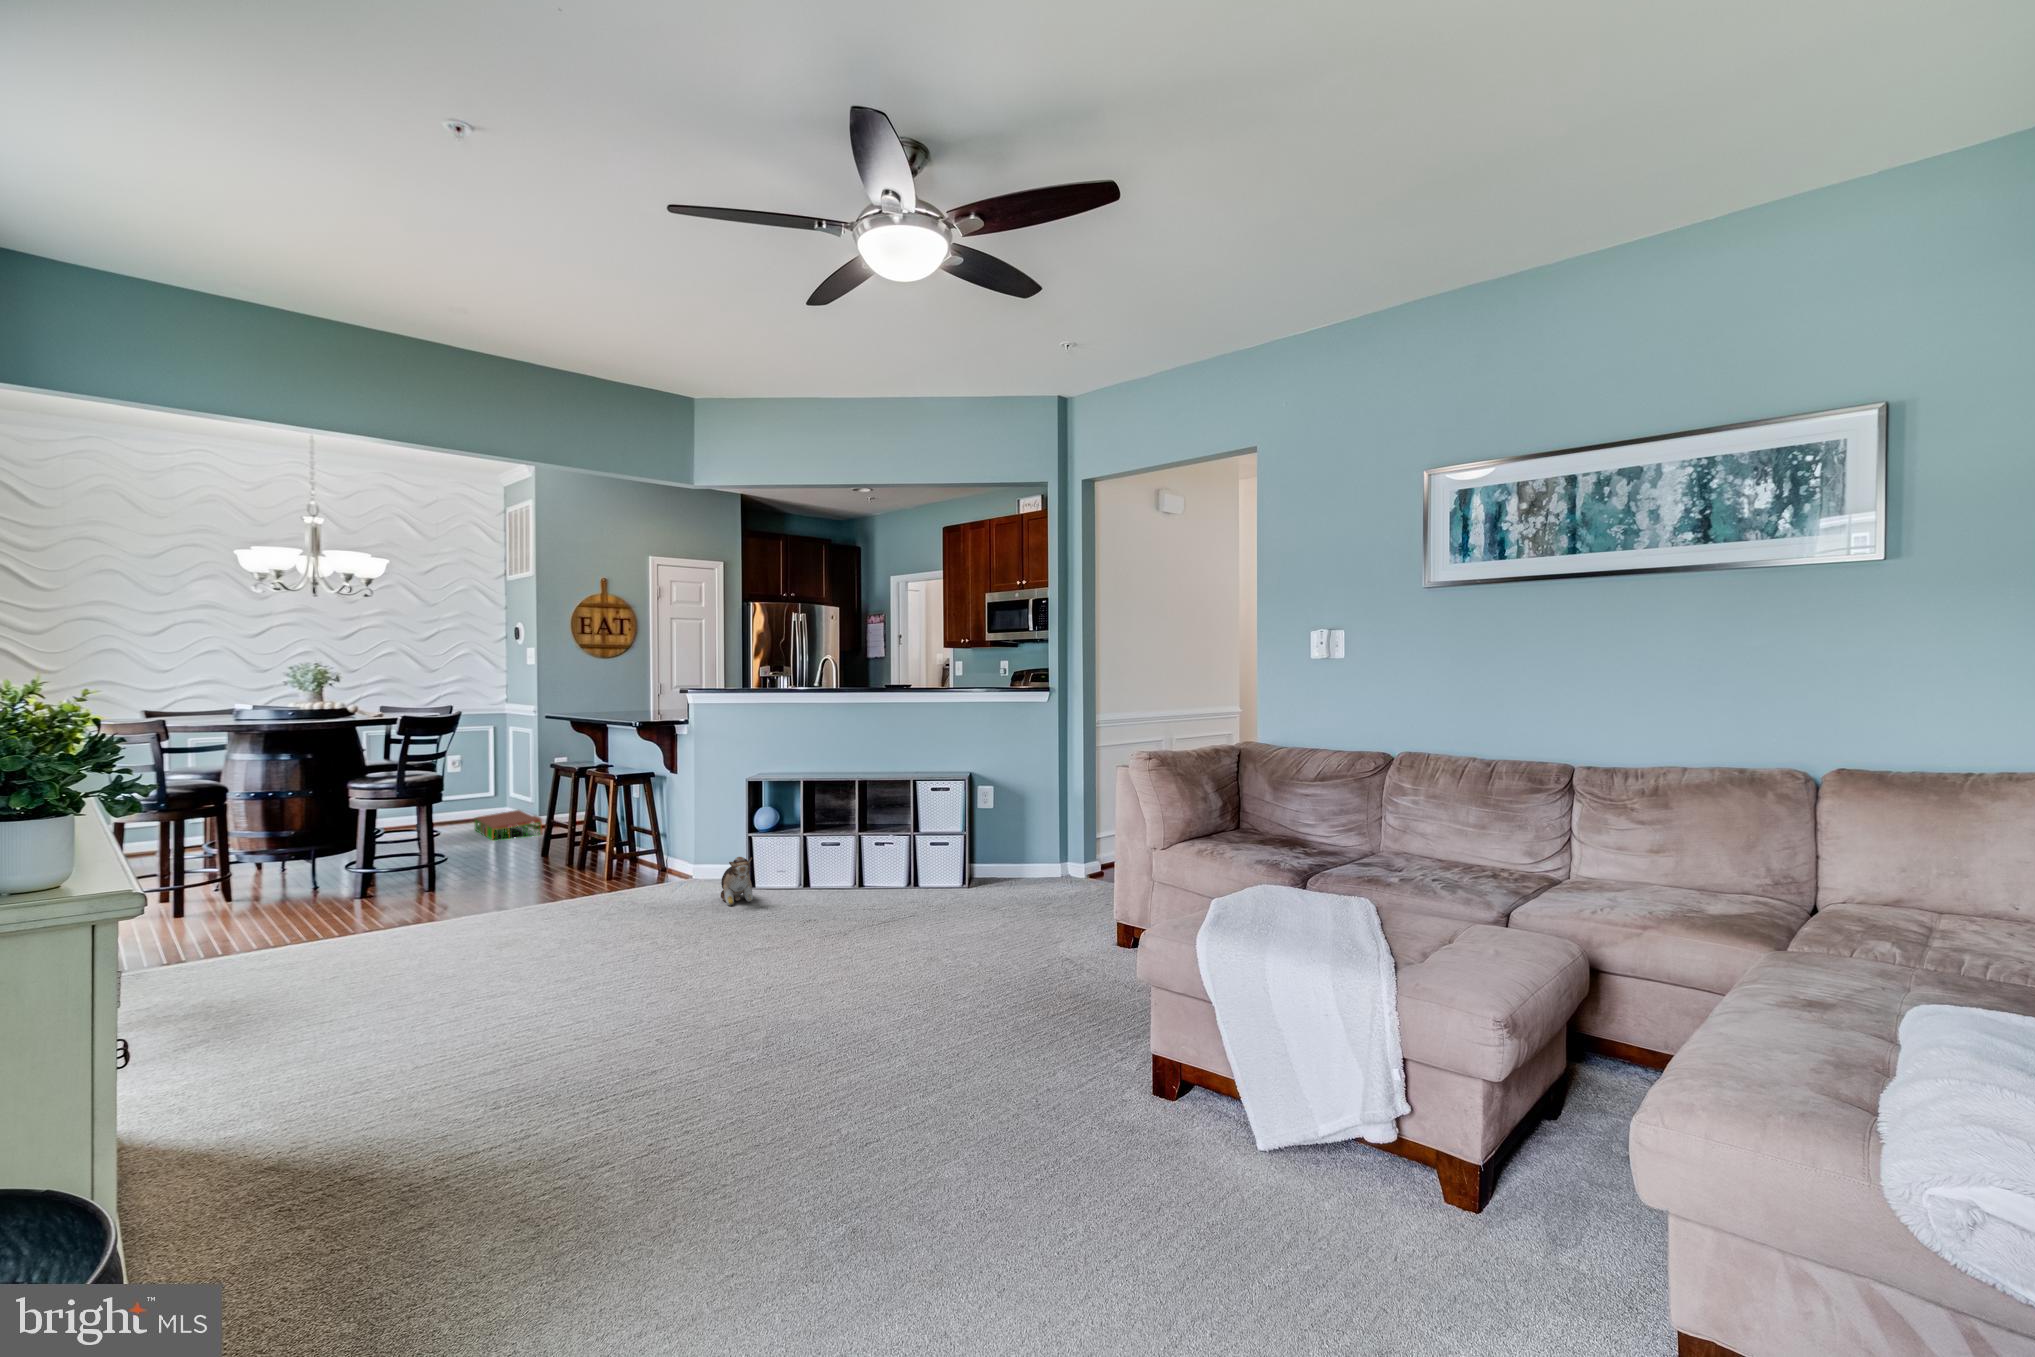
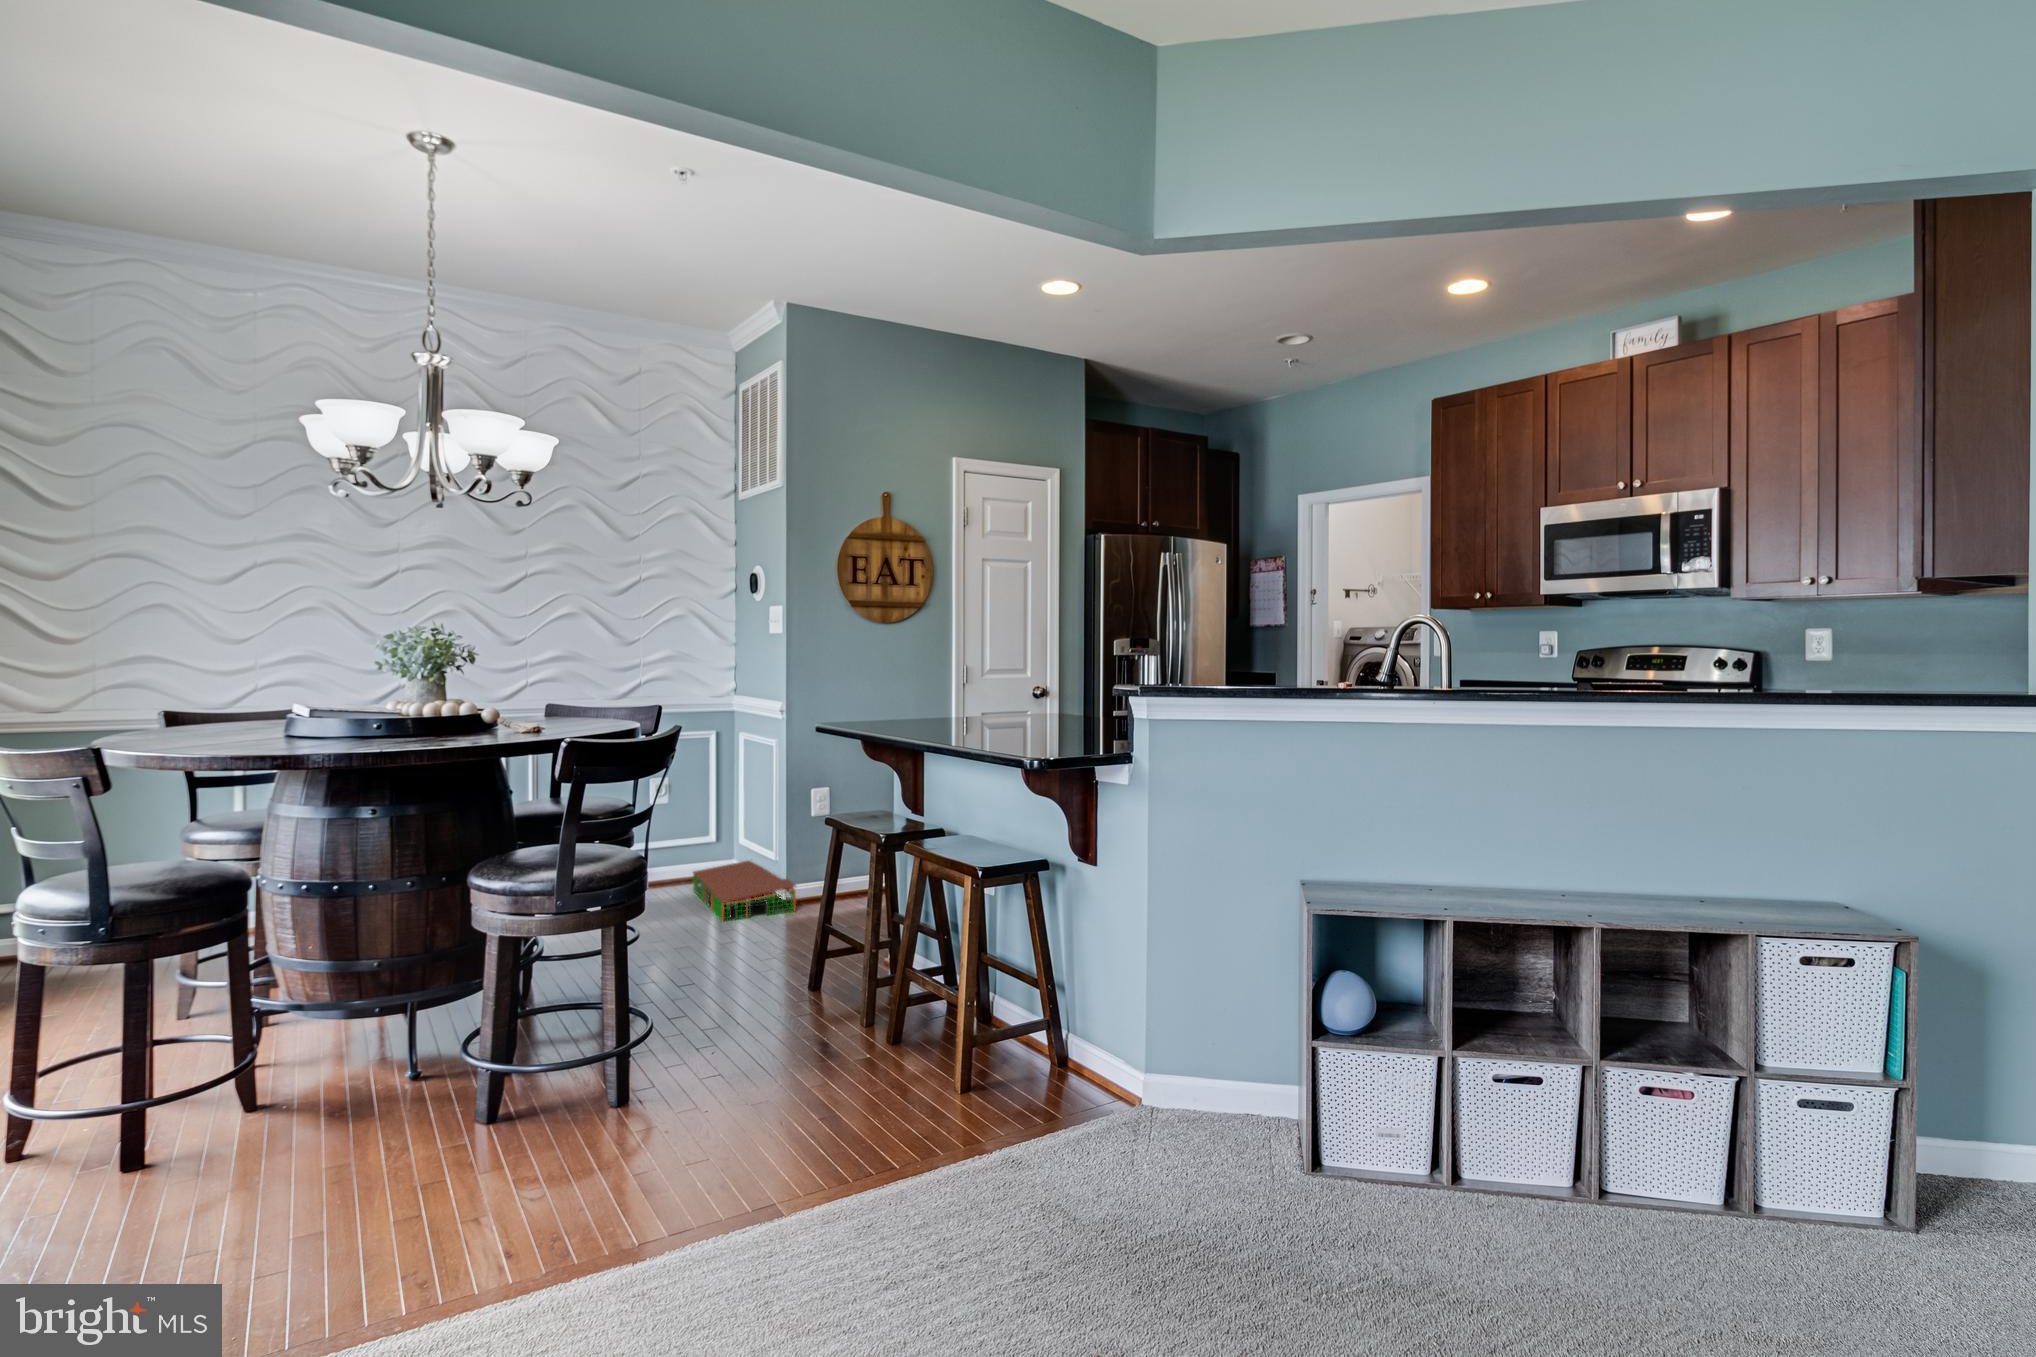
plush toy: present [721,857,753,905] -> none [1252,1143,1392,1266]

